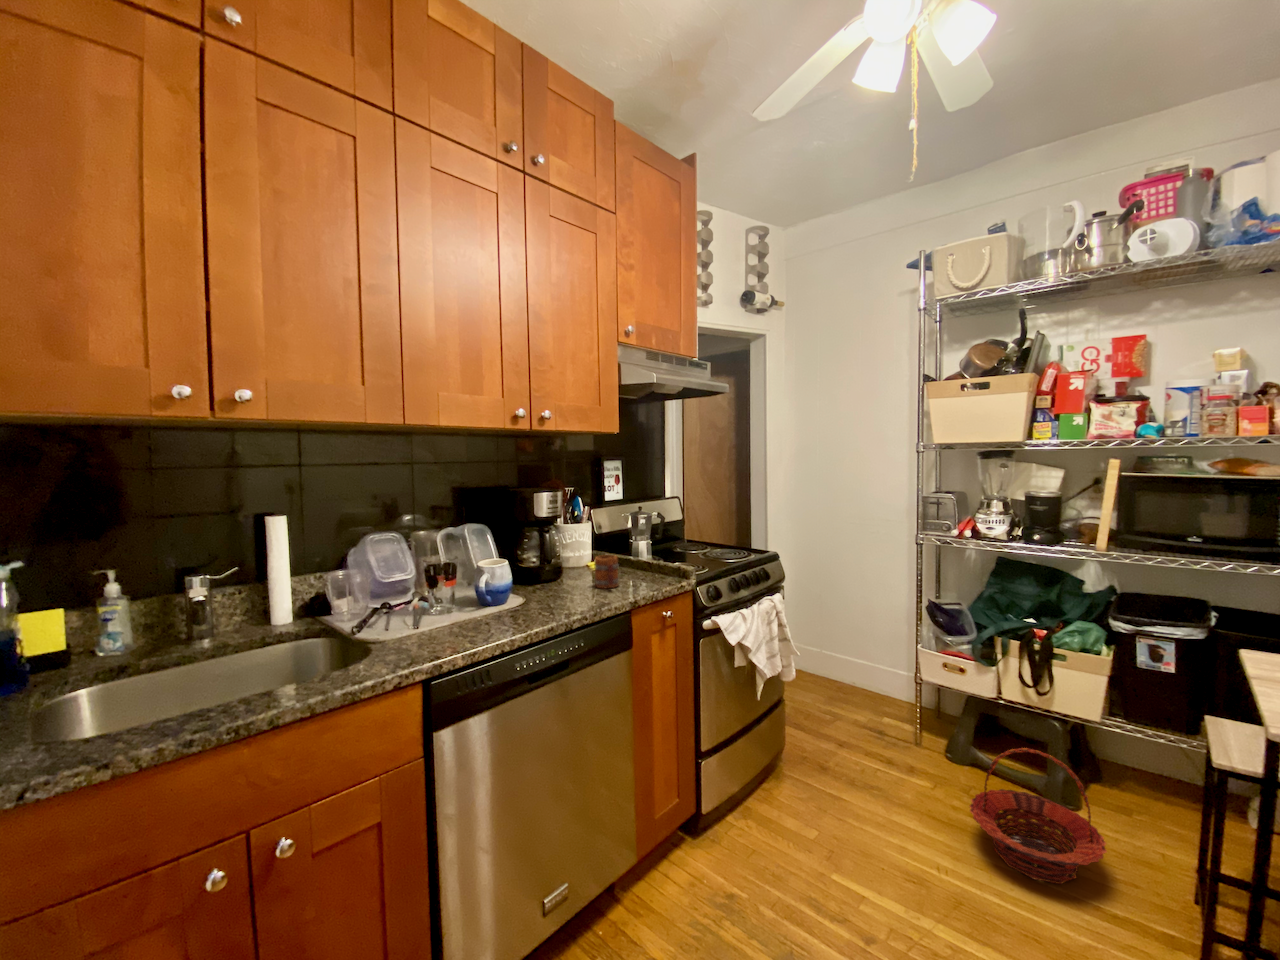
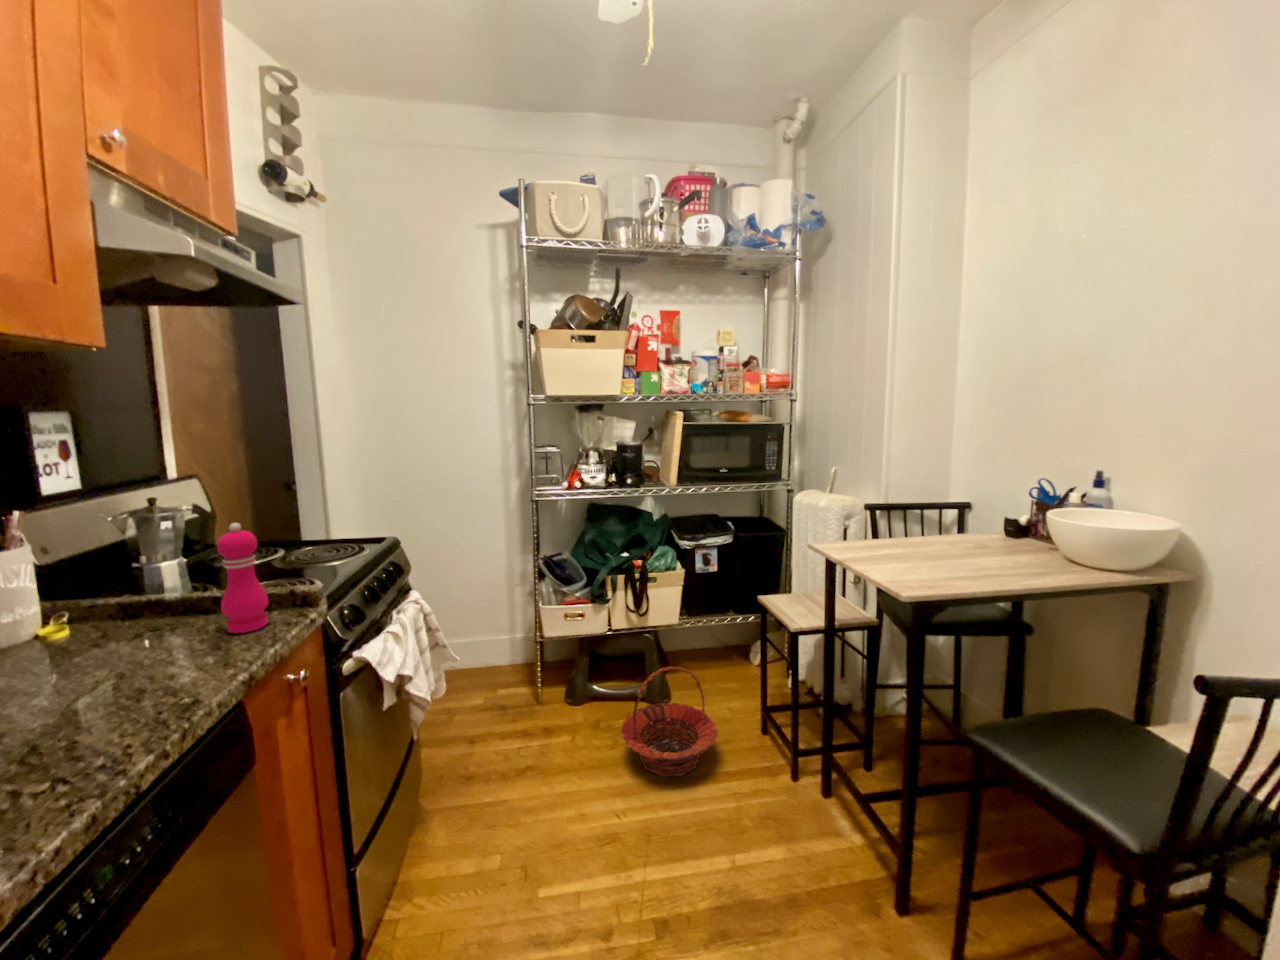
pepper mill: none [642,522,664,584] -> present [217,523,269,633]
mug: present [595,555,619,588] -> none [107,600,182,675]

